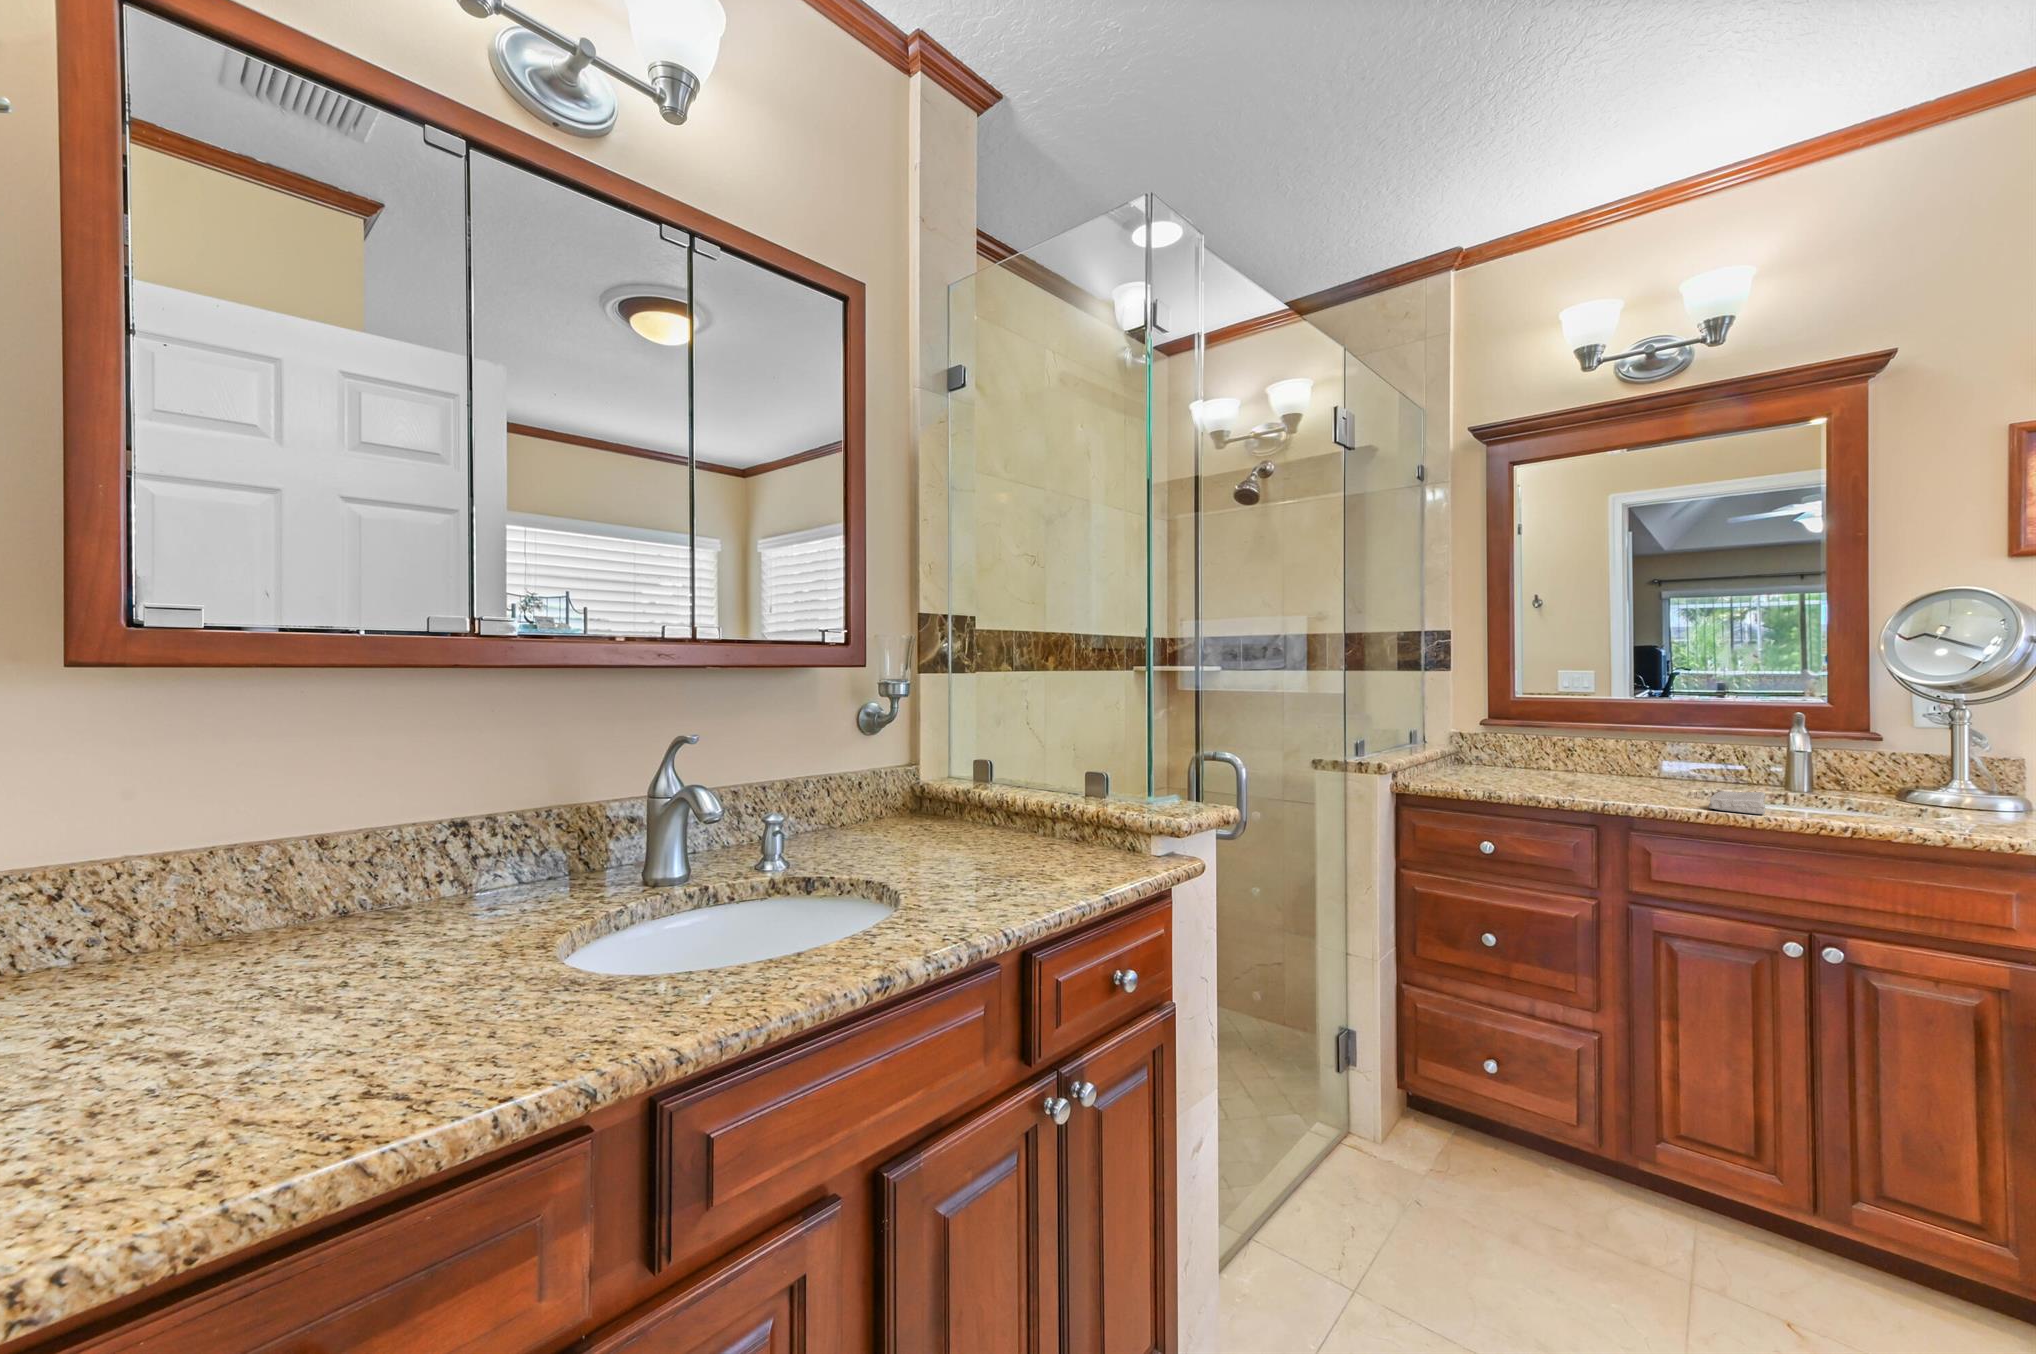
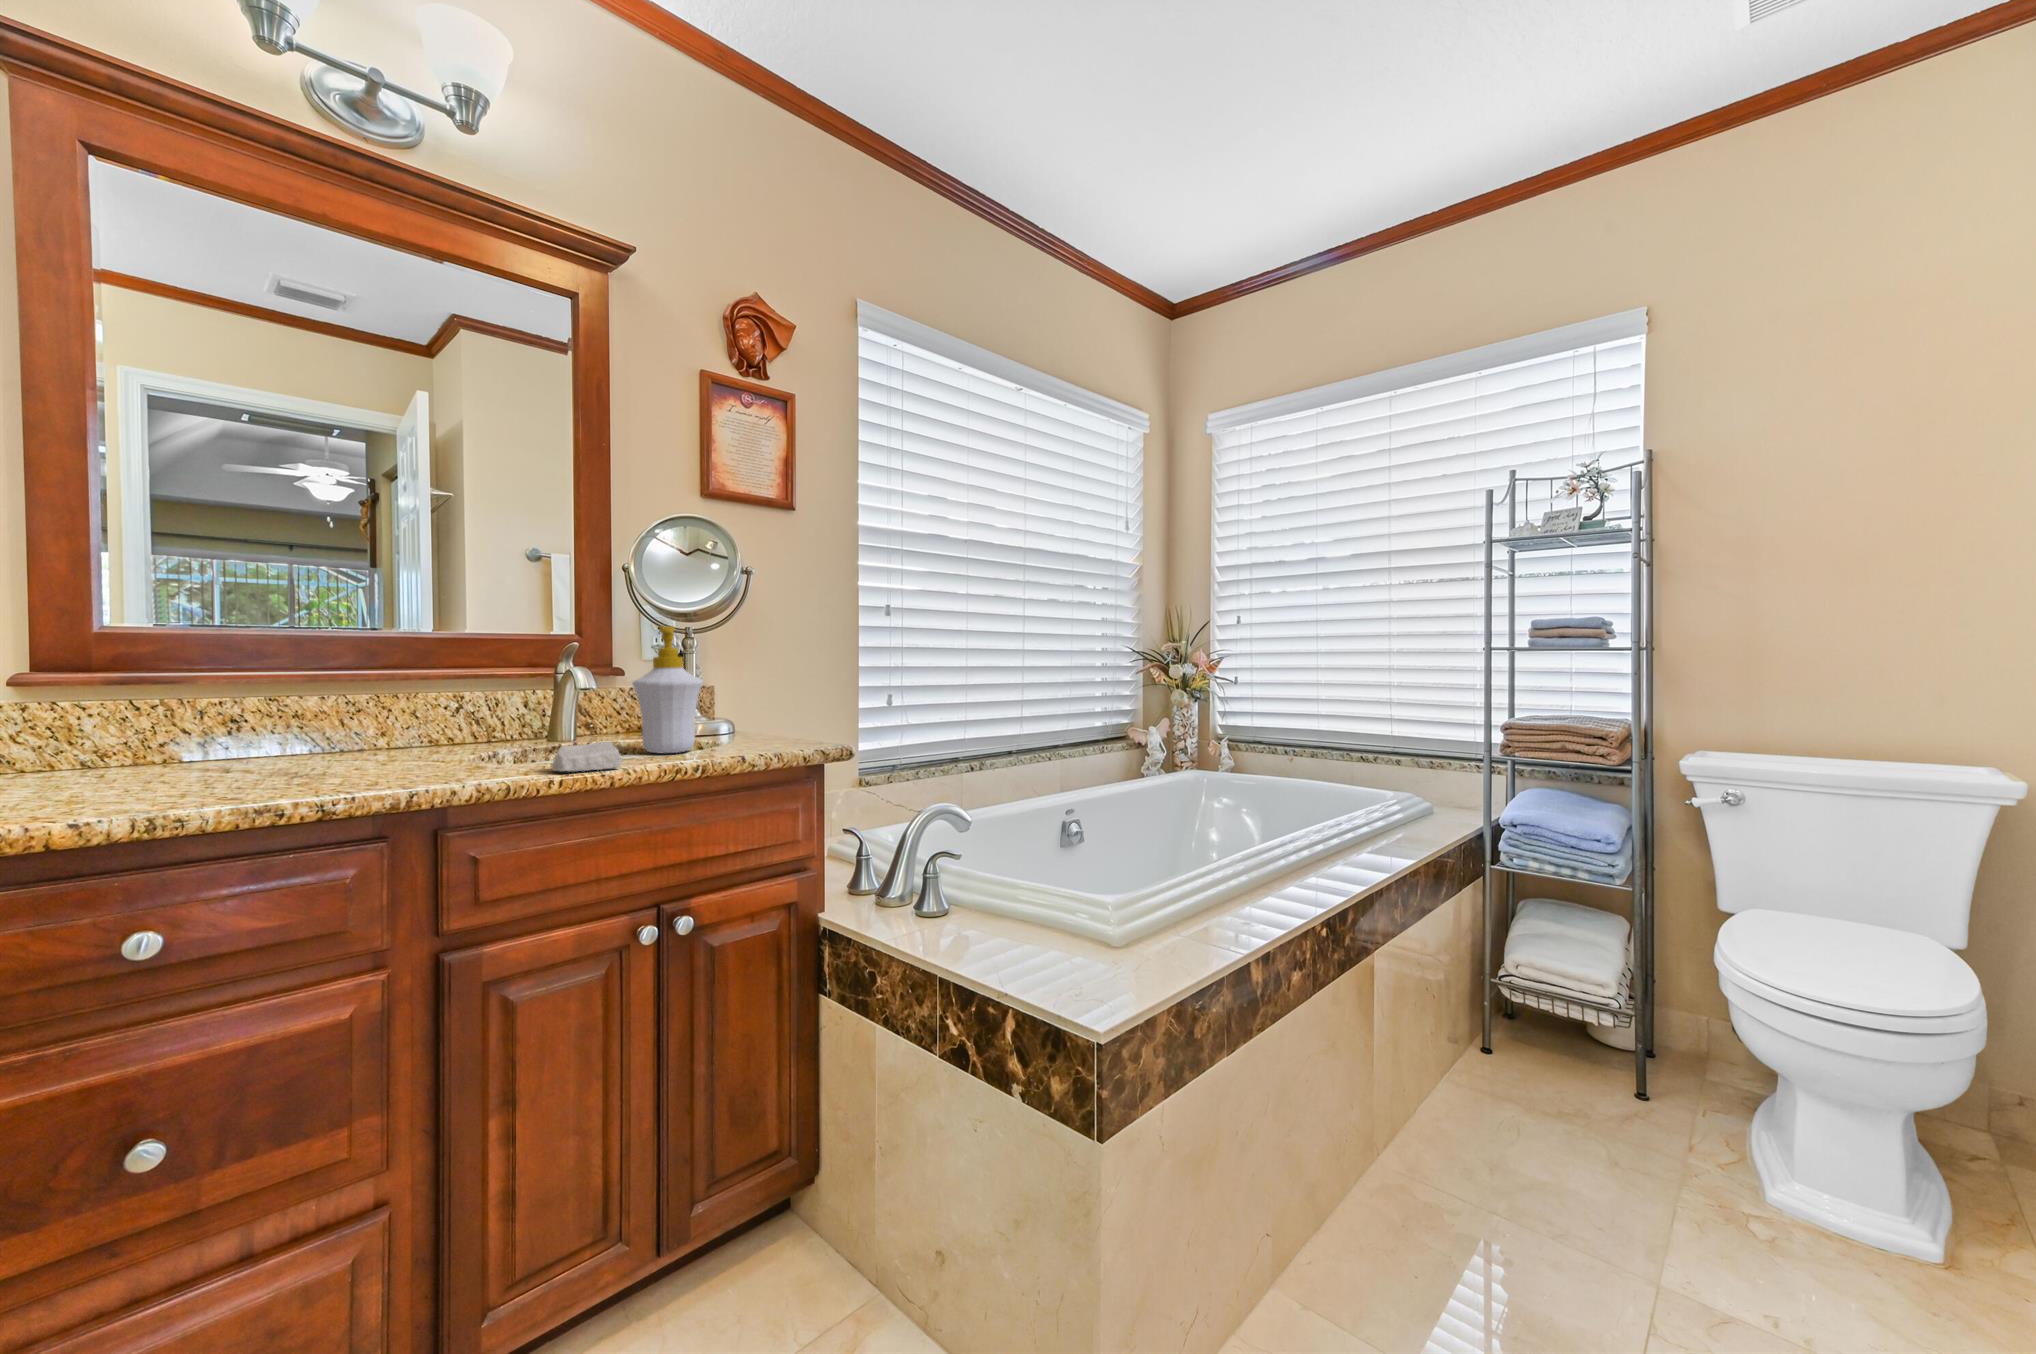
soap bottle: none [1814,698,1896,815] -> present [633,626,703,753]

